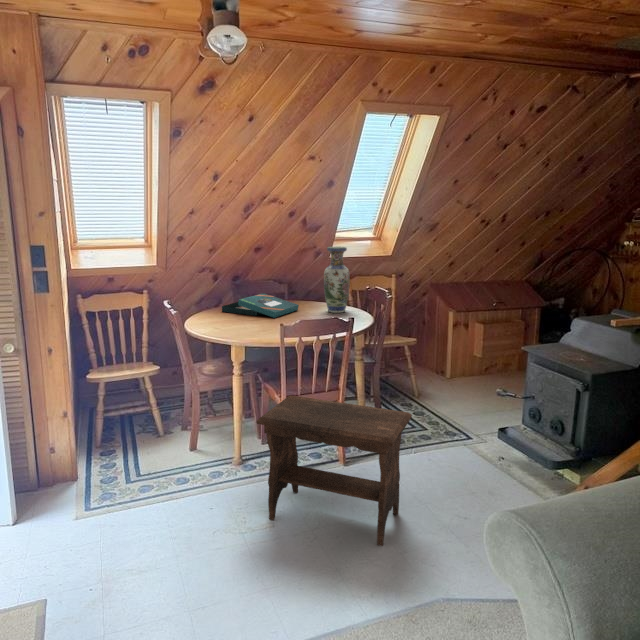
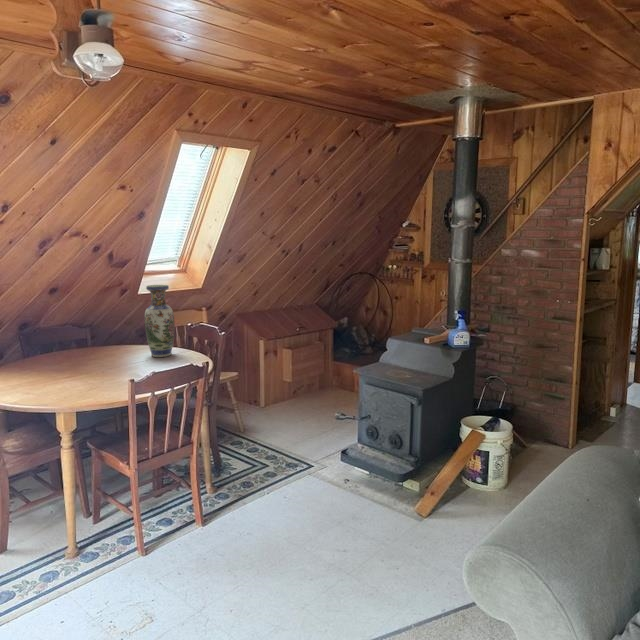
board game: present [222,293,299,318] -> none [18,343,116,371]
footstool: present [256,395,412,546] -> none [122,456,292,617]

